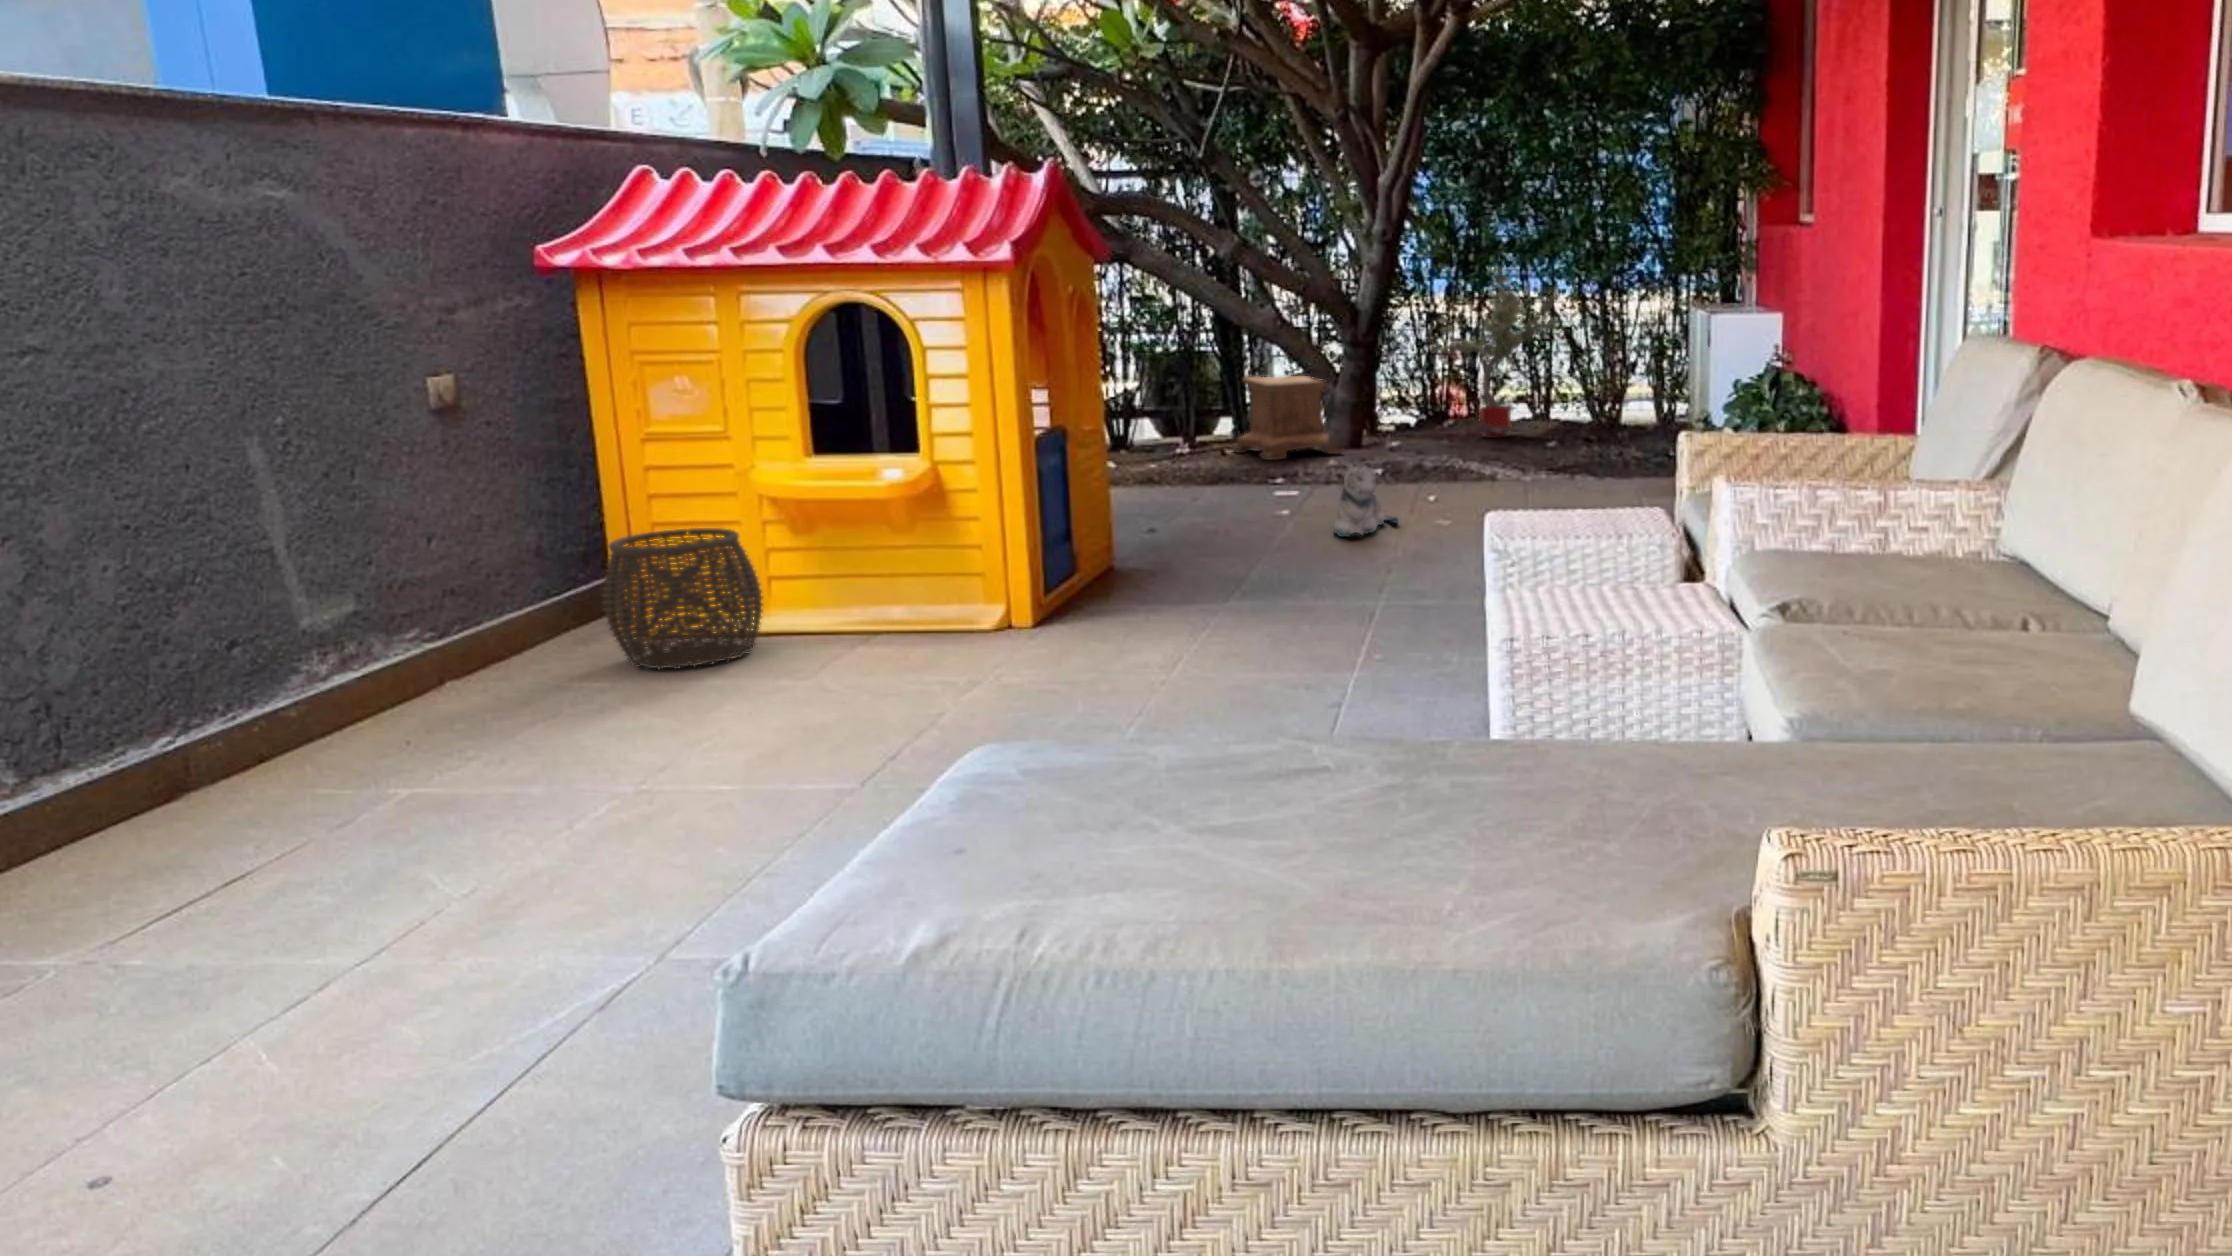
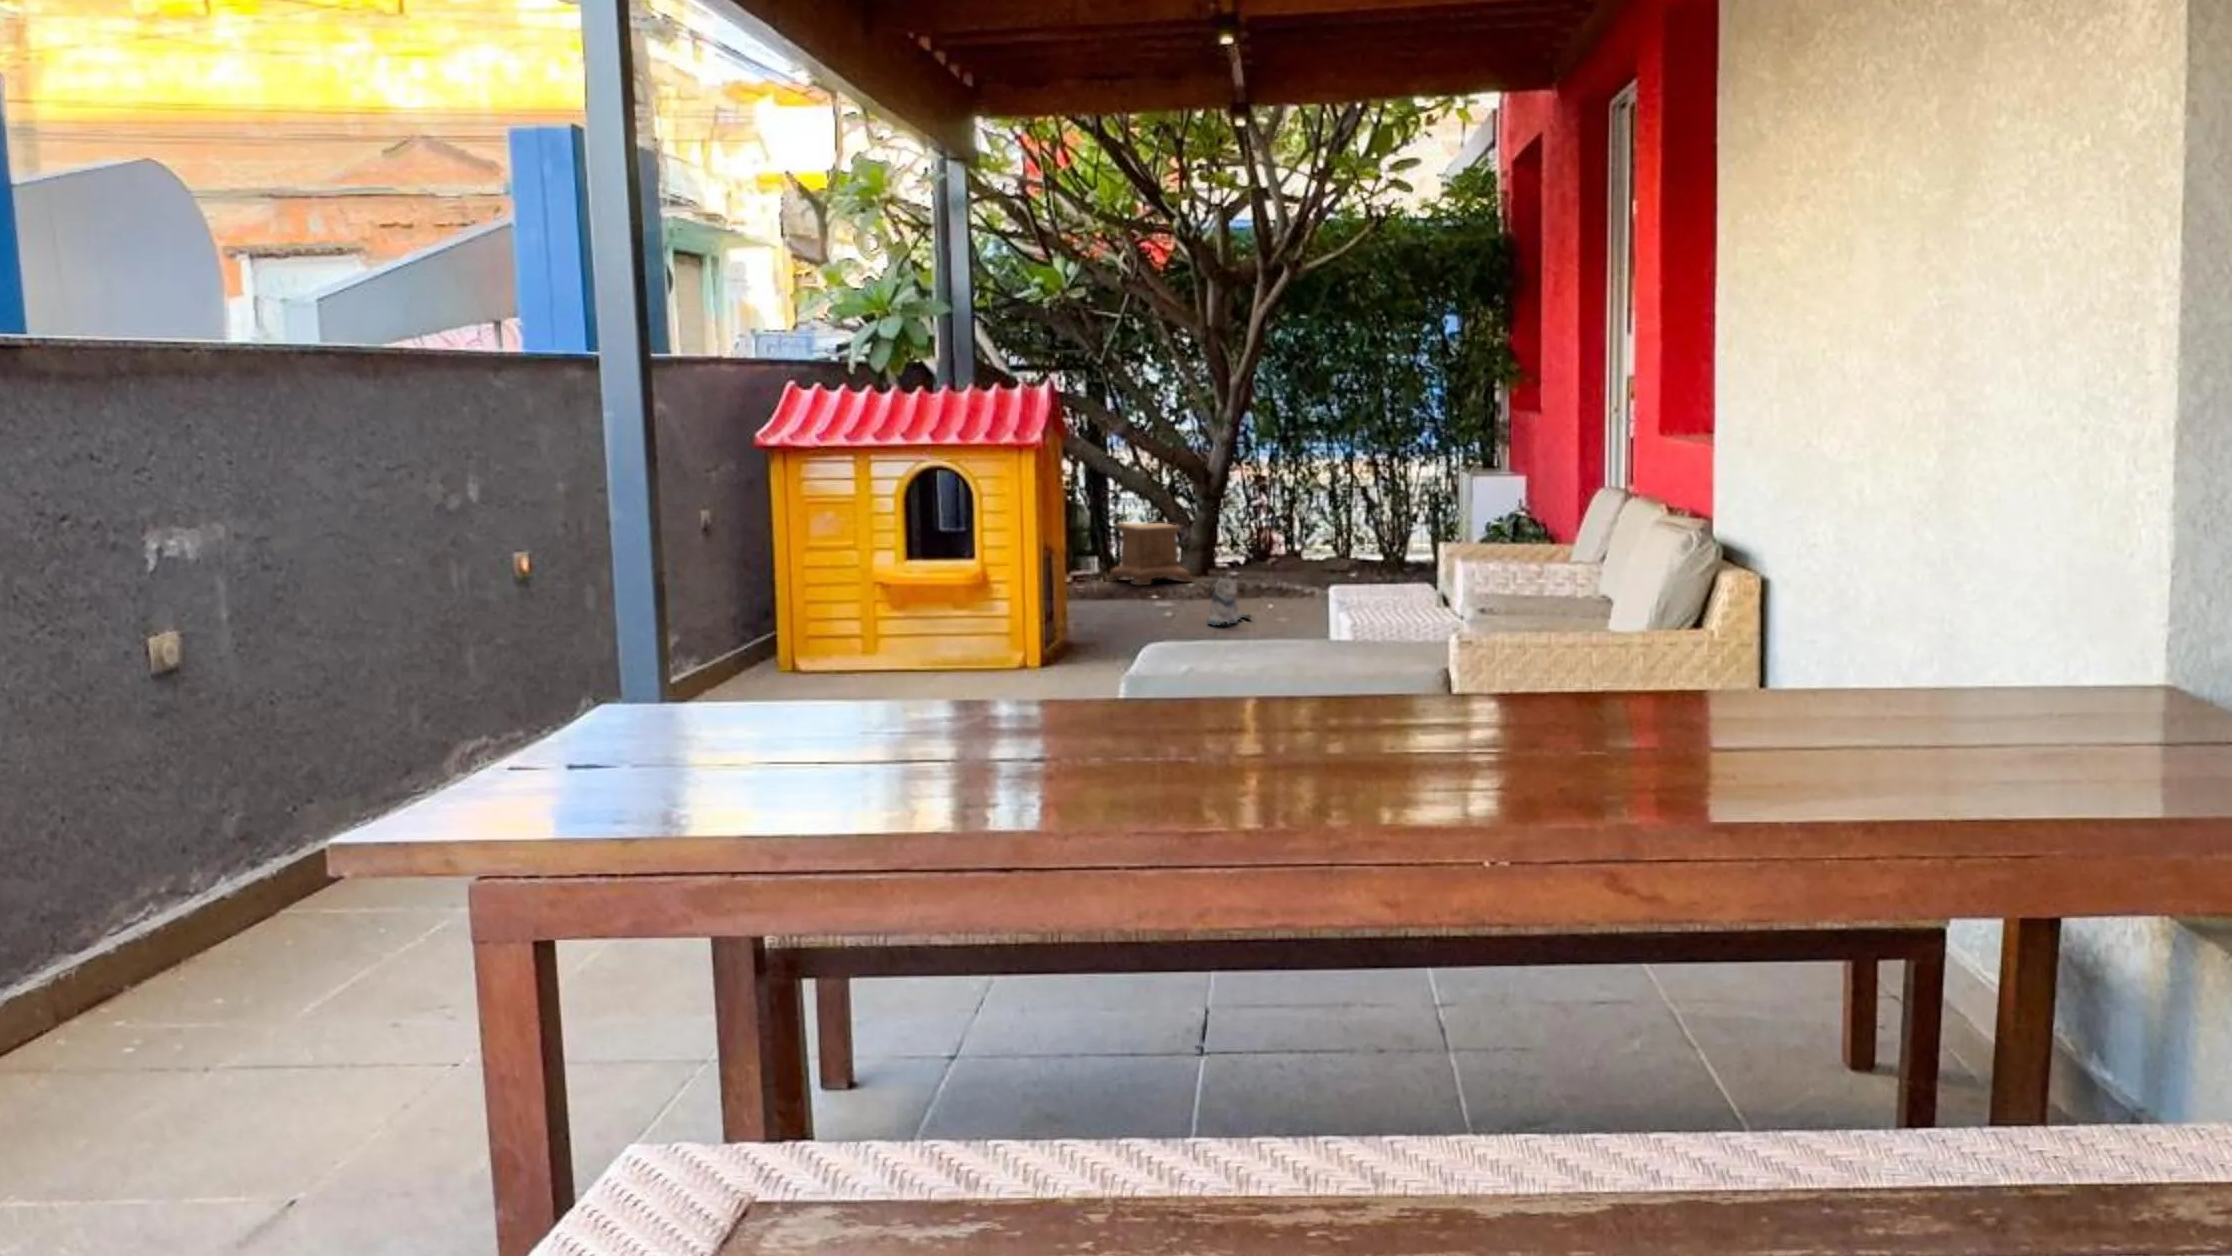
potted tree: present [1428,269,1558,438] -> none [1255,440,1359,571]
woven basket: present [603,528,763,669] -> none [796,602,885,683]

